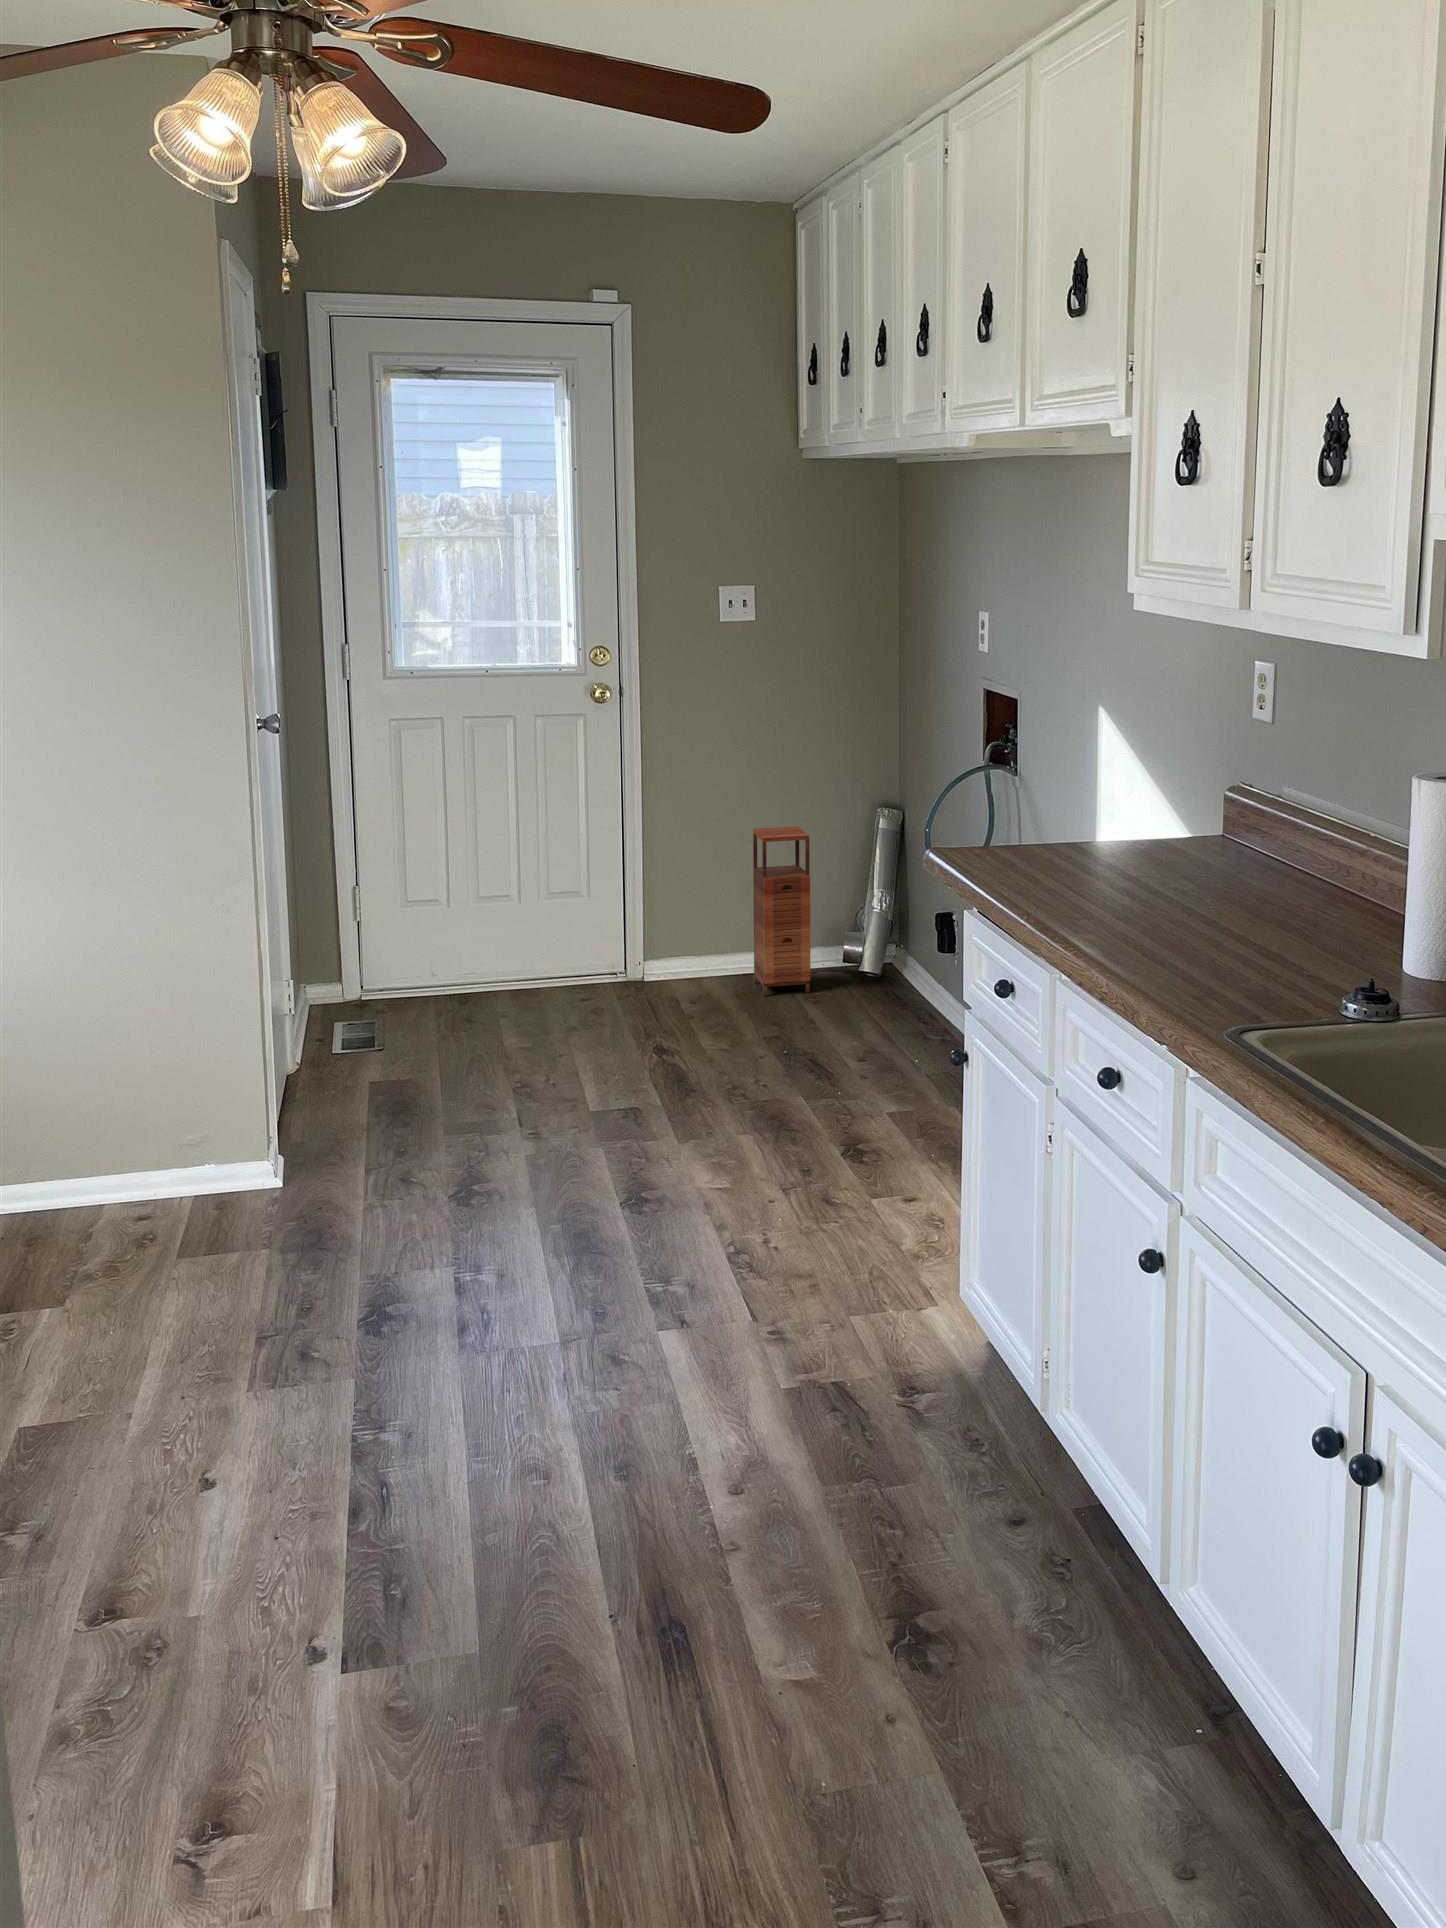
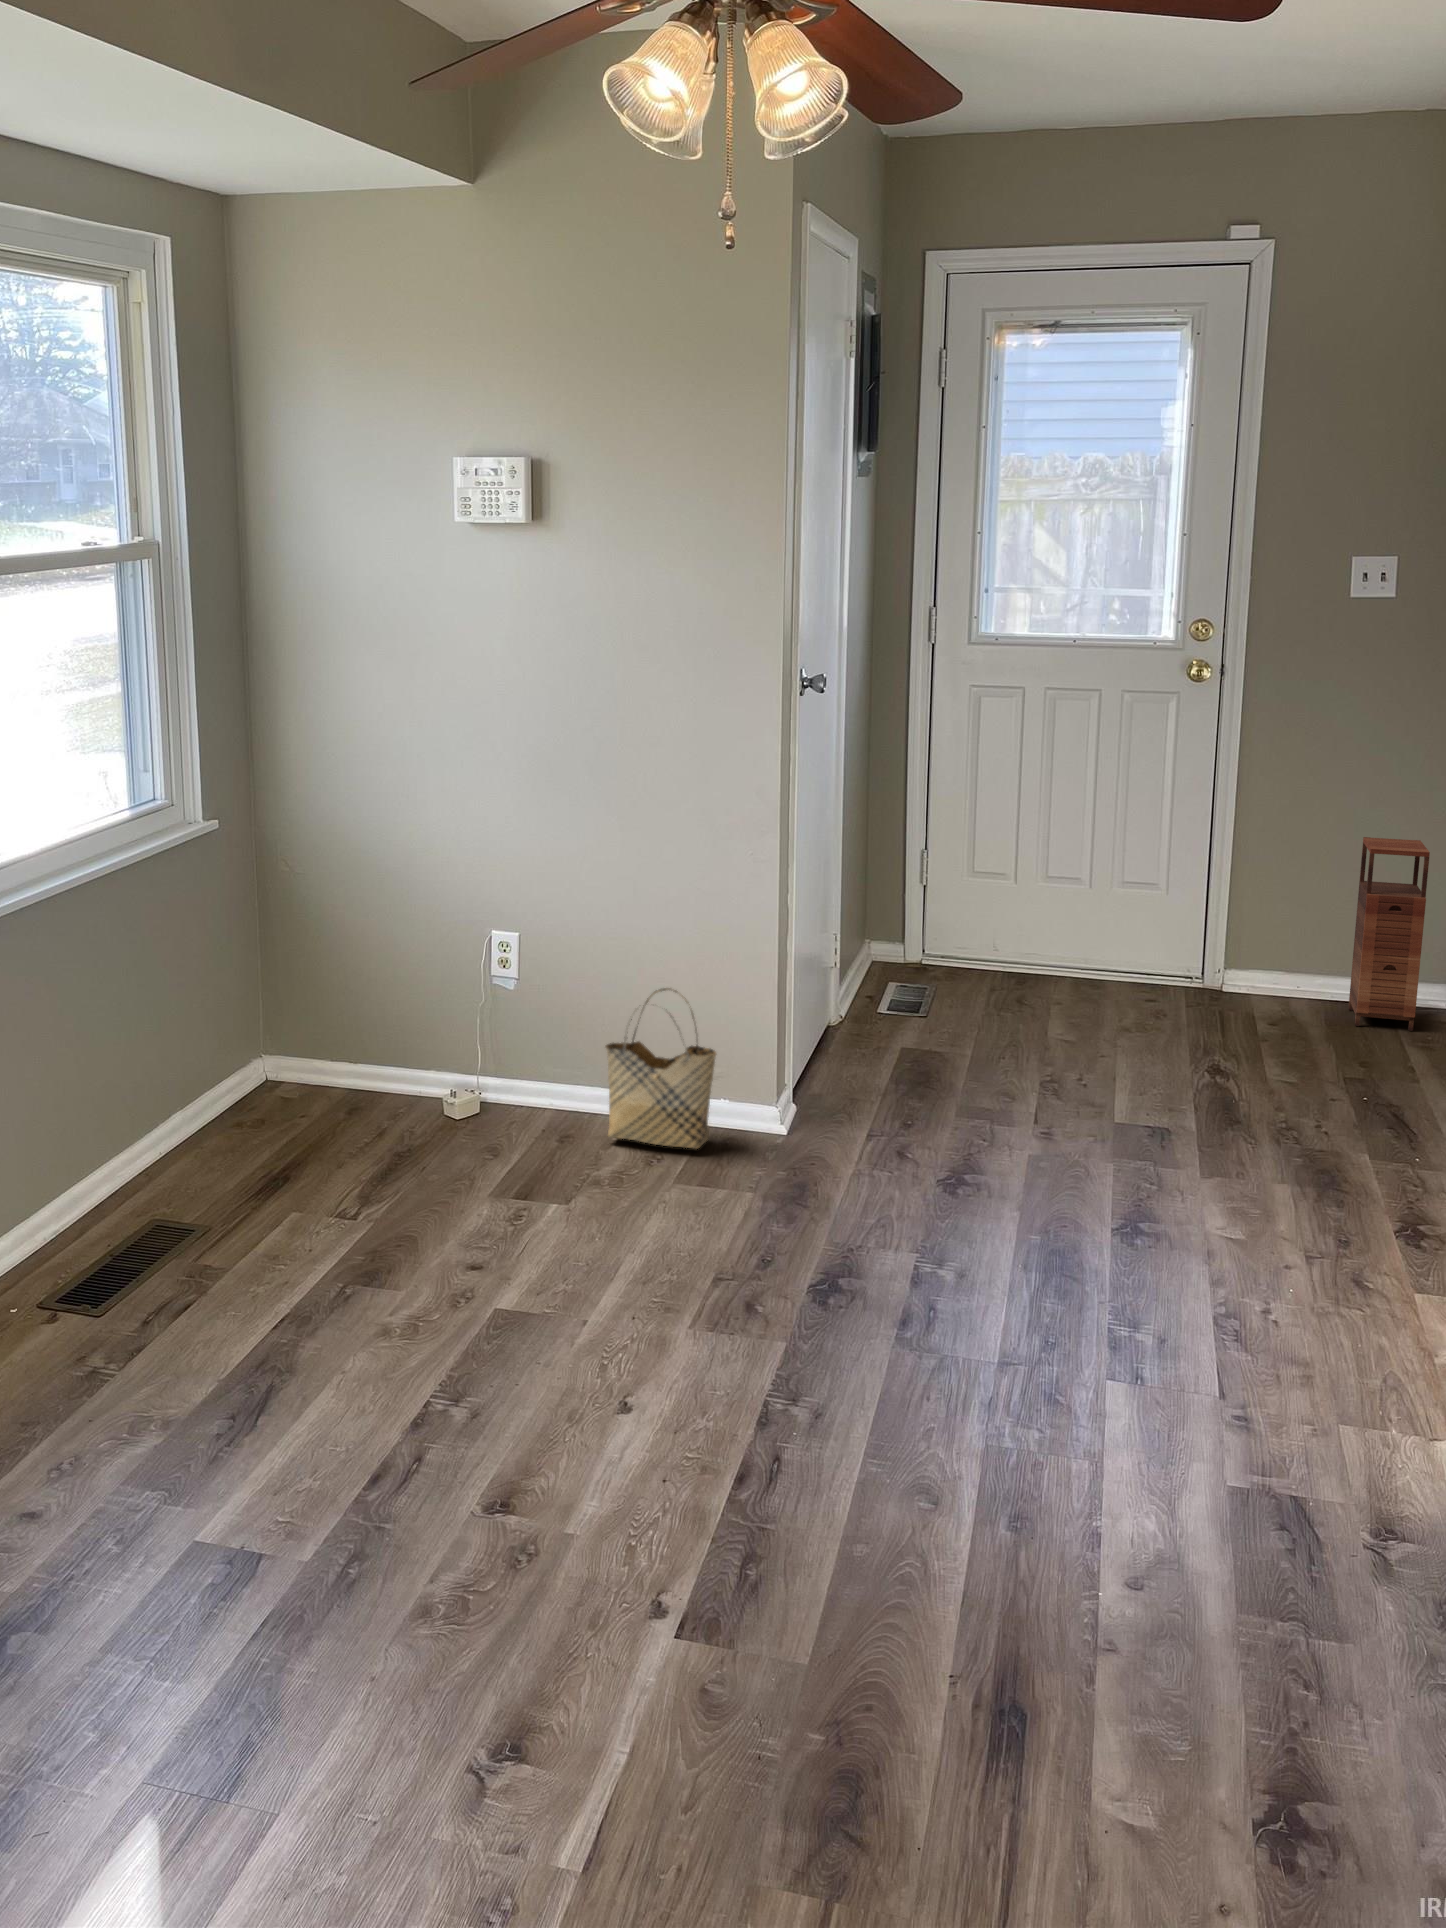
woven basket: none [67,1060,199,1234] -> present [606,988,716,1149]

